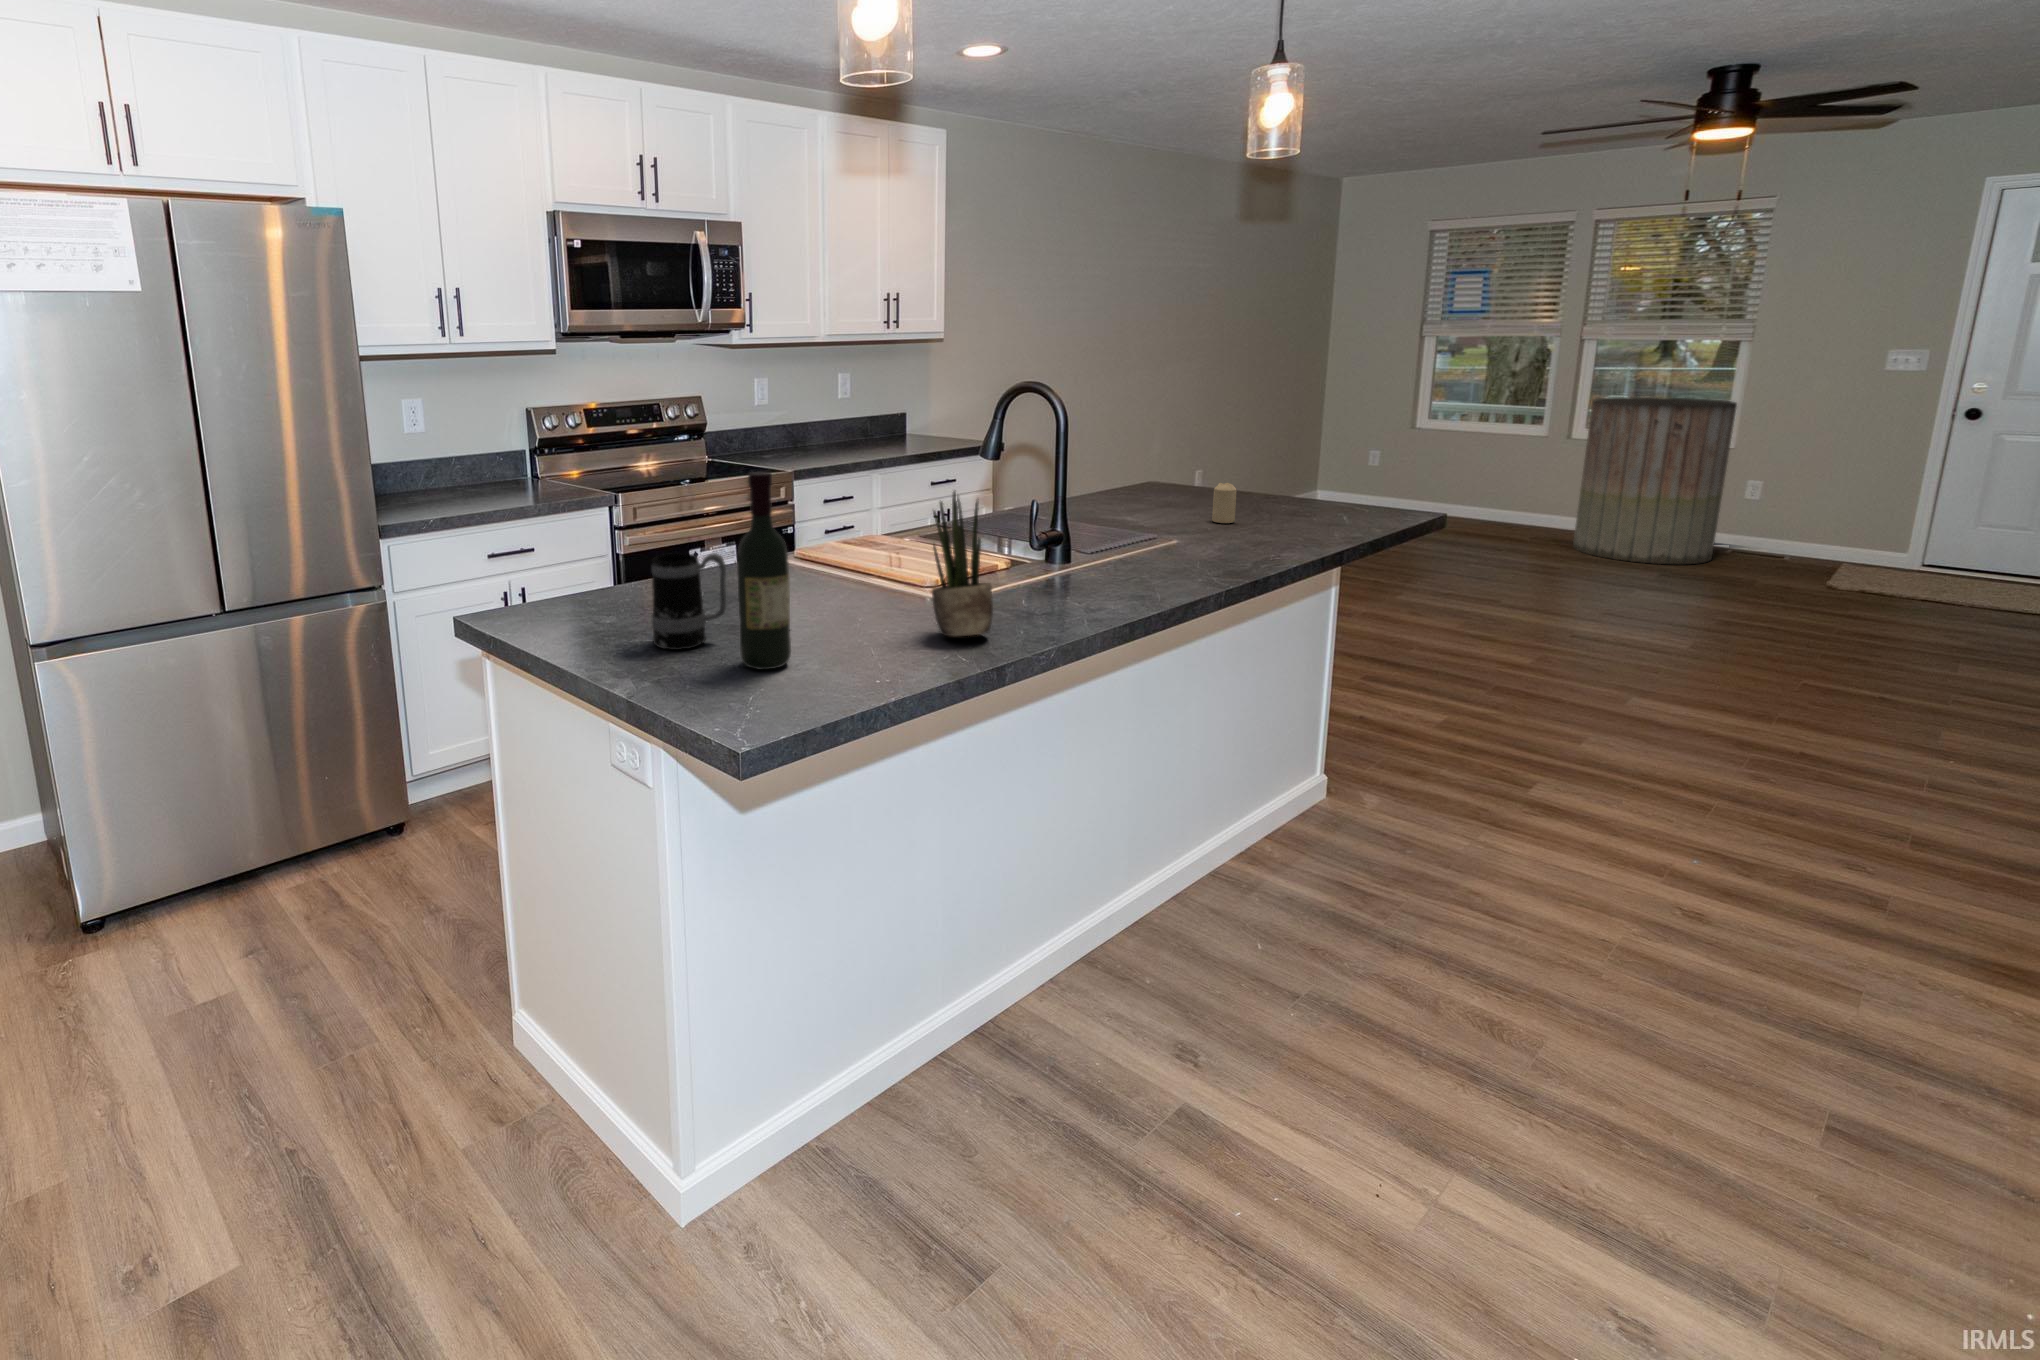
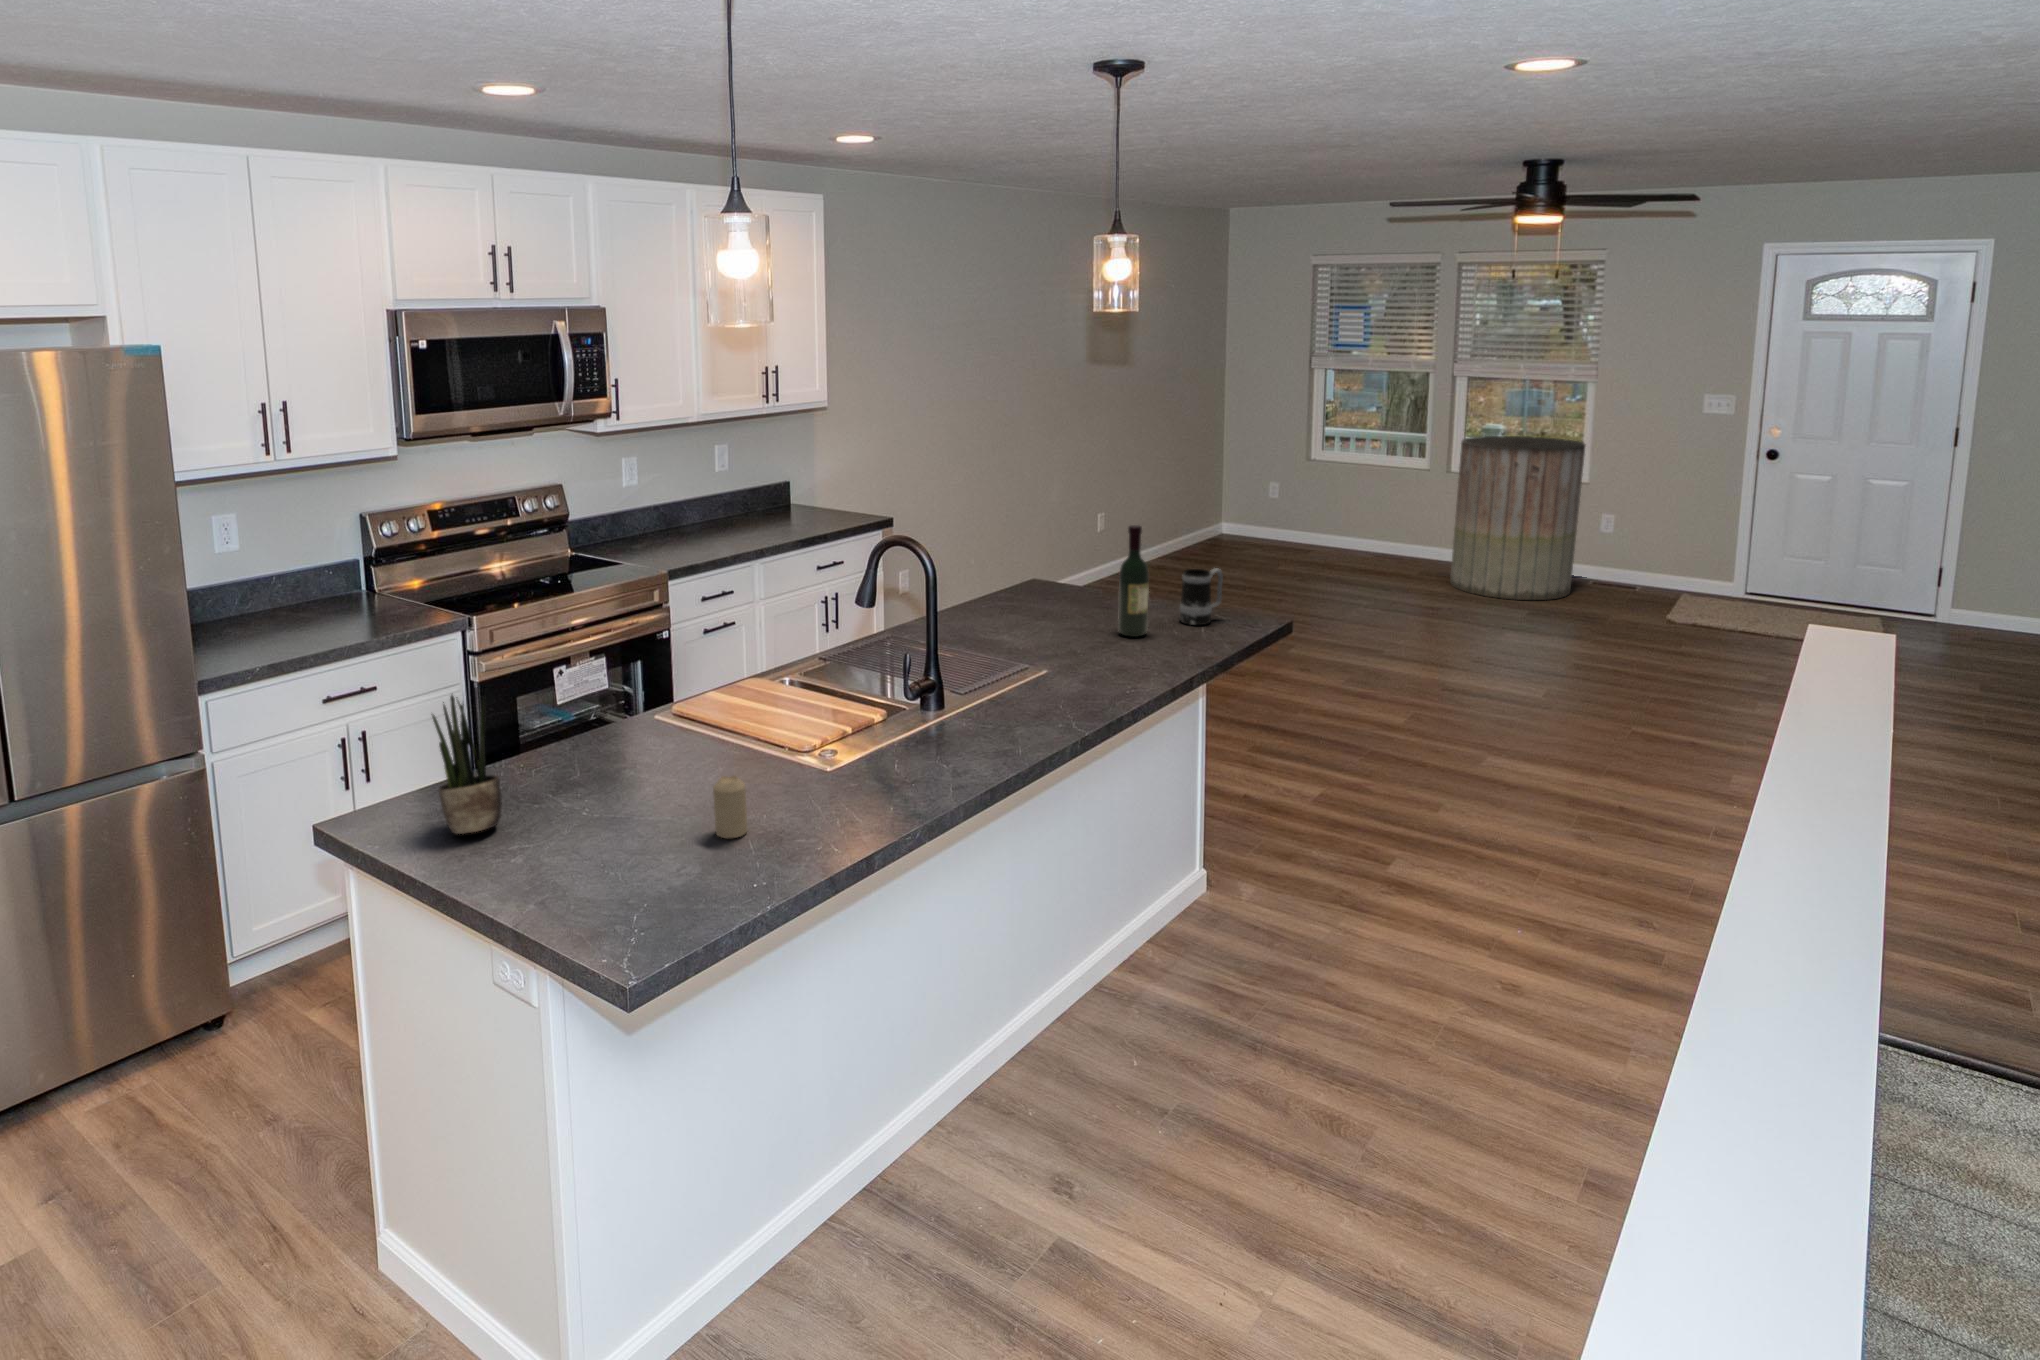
wine bottle: present [737,472,791,670] -> present [1118,525,1149,637]
candle: present [1212,483,1237,523] -> present [713,776,747,838]
potted plant: present [932,491,993,636] -> present [432,695,502,834]
mug: present [652,553,726,650] -> present [1180,568,1223,625]

